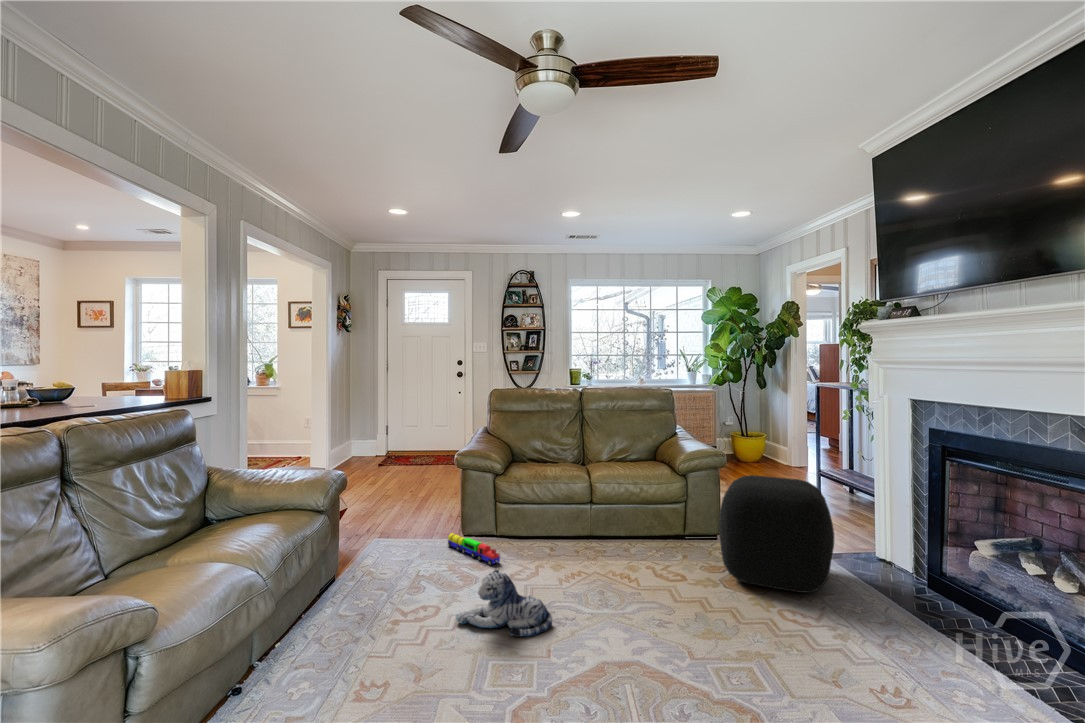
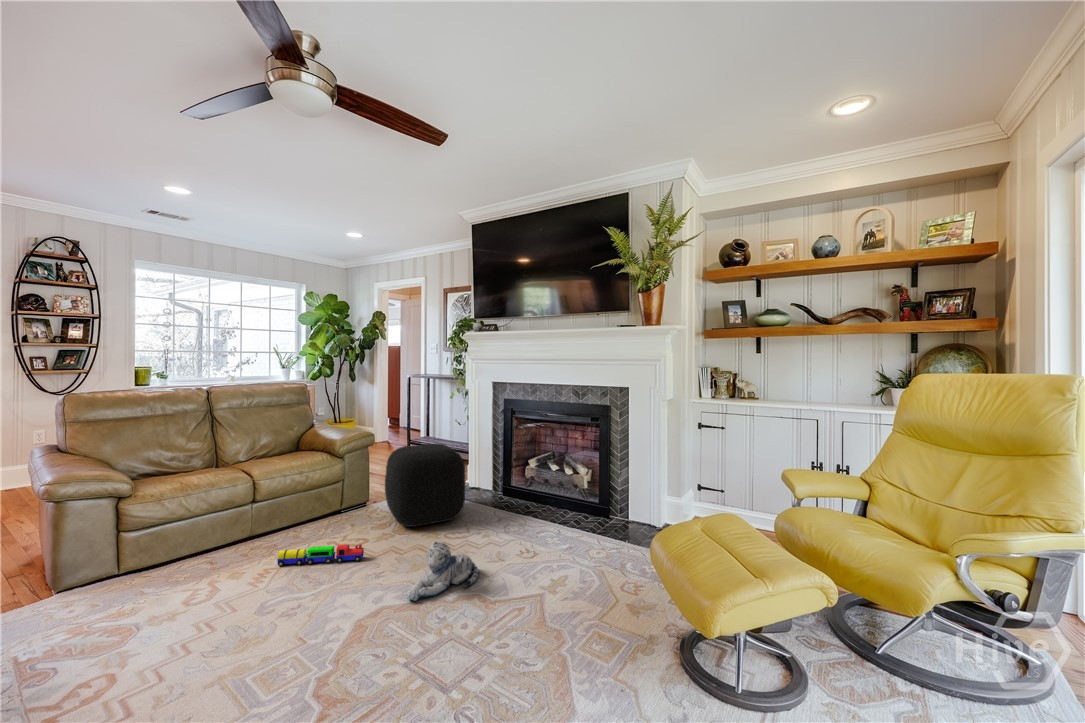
toy train: present [448,533,500,565] -> present [277,544,364,566]
plush toy: present [456,569,552,637] -> present [407,542,479,601]

